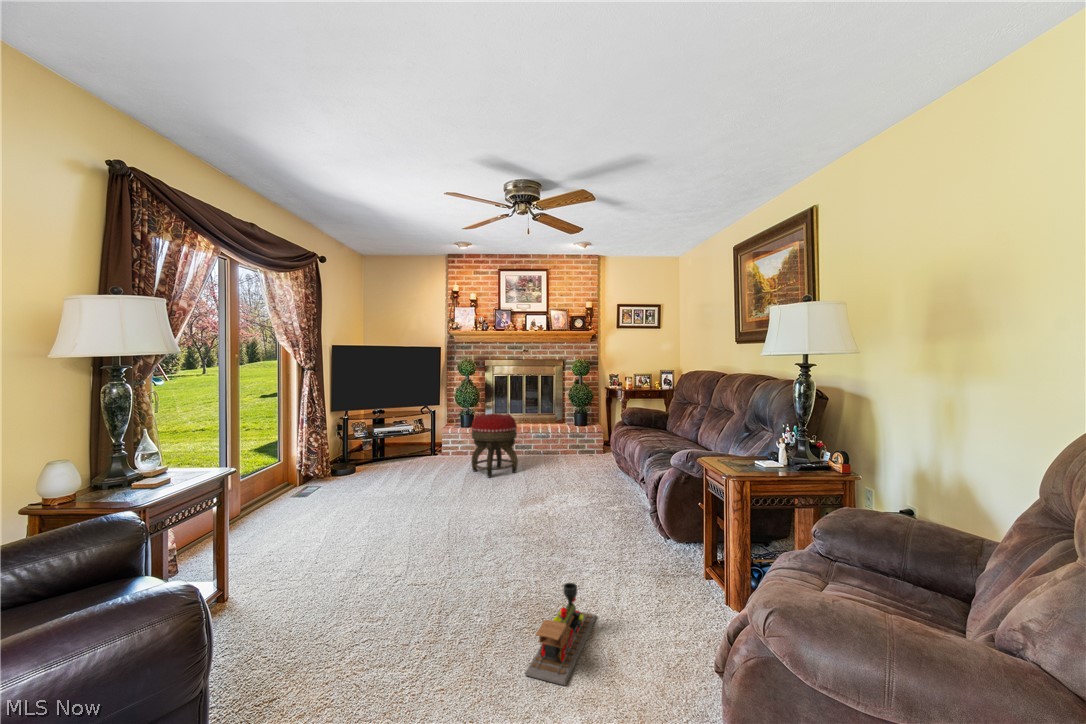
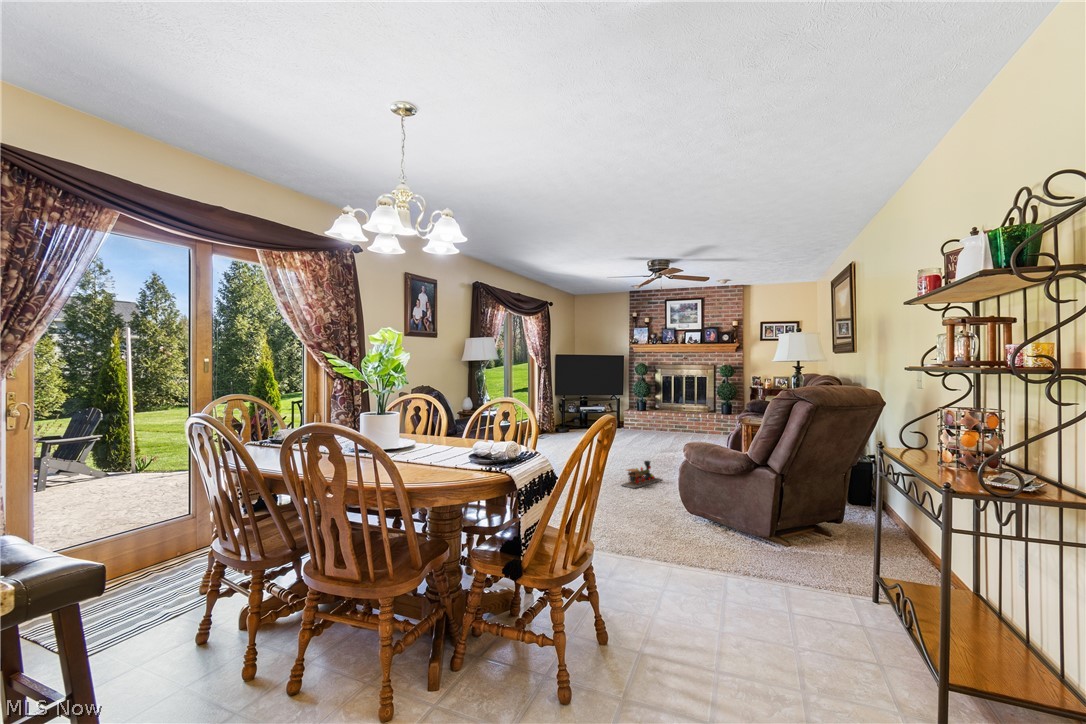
footstool: present [471,414,518,478] -> none [637,400,667,439]

